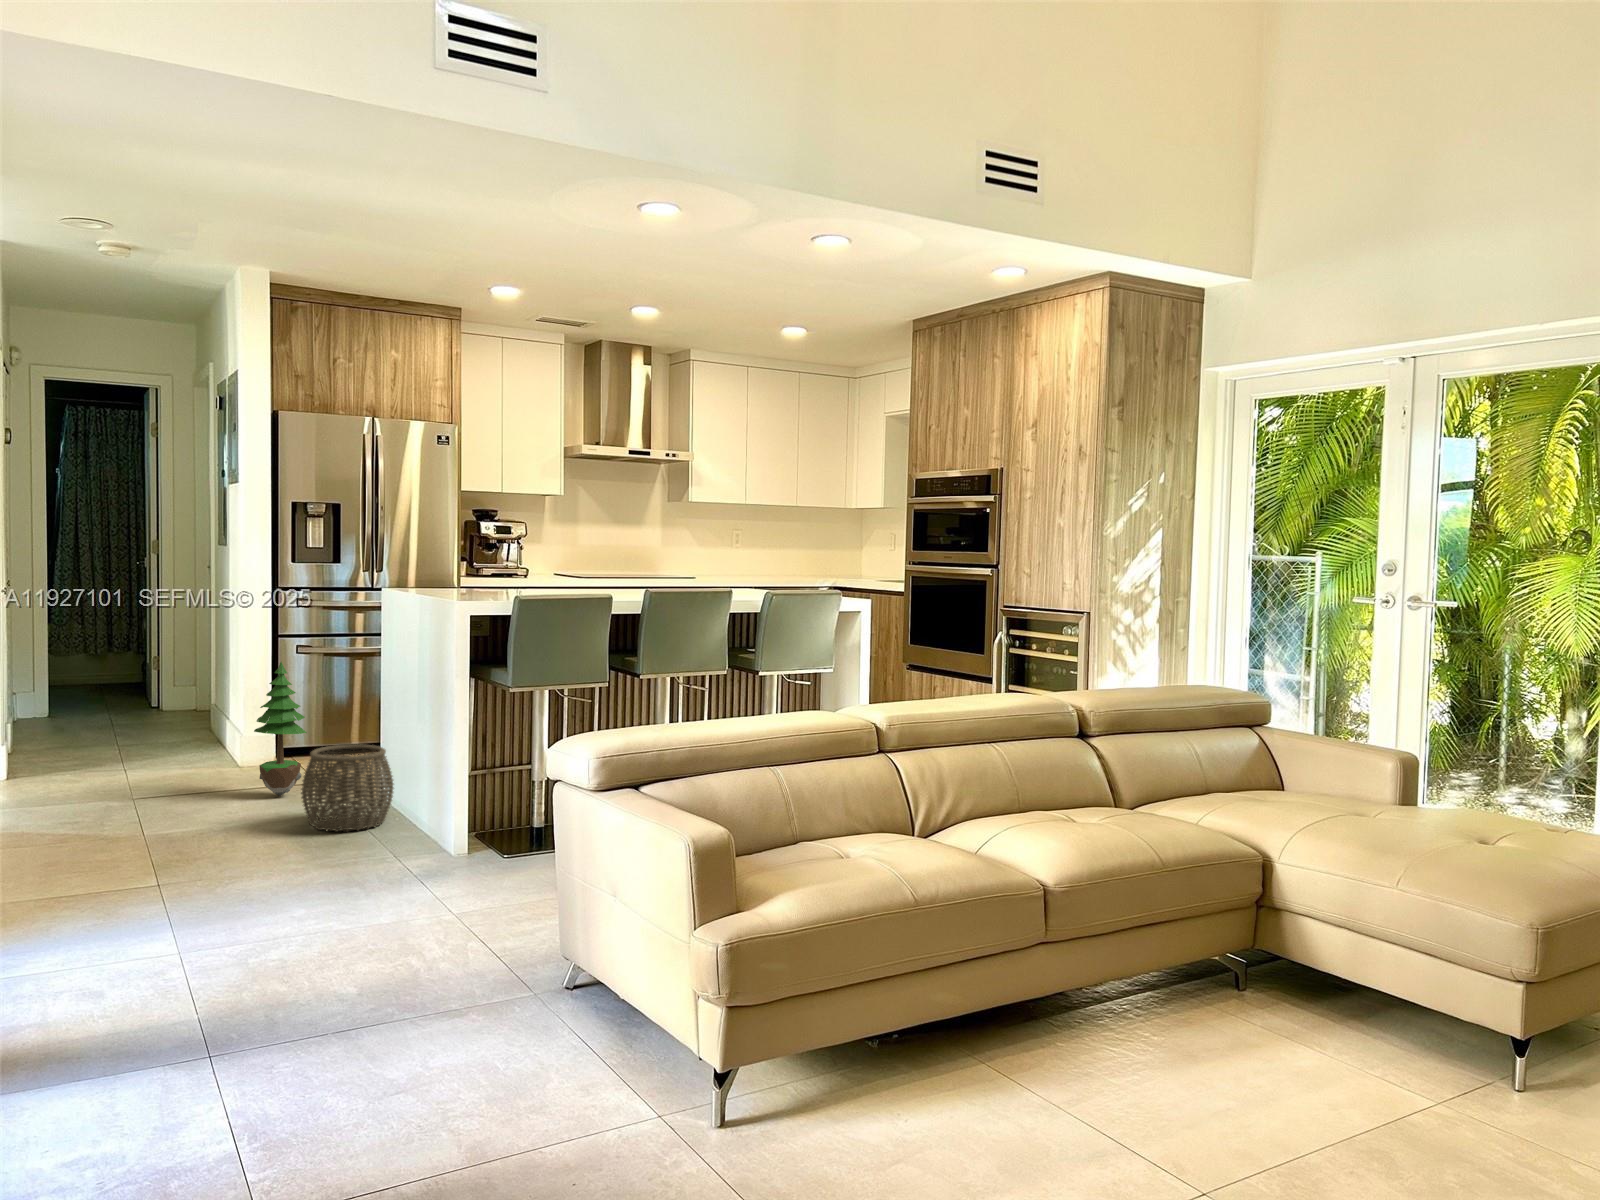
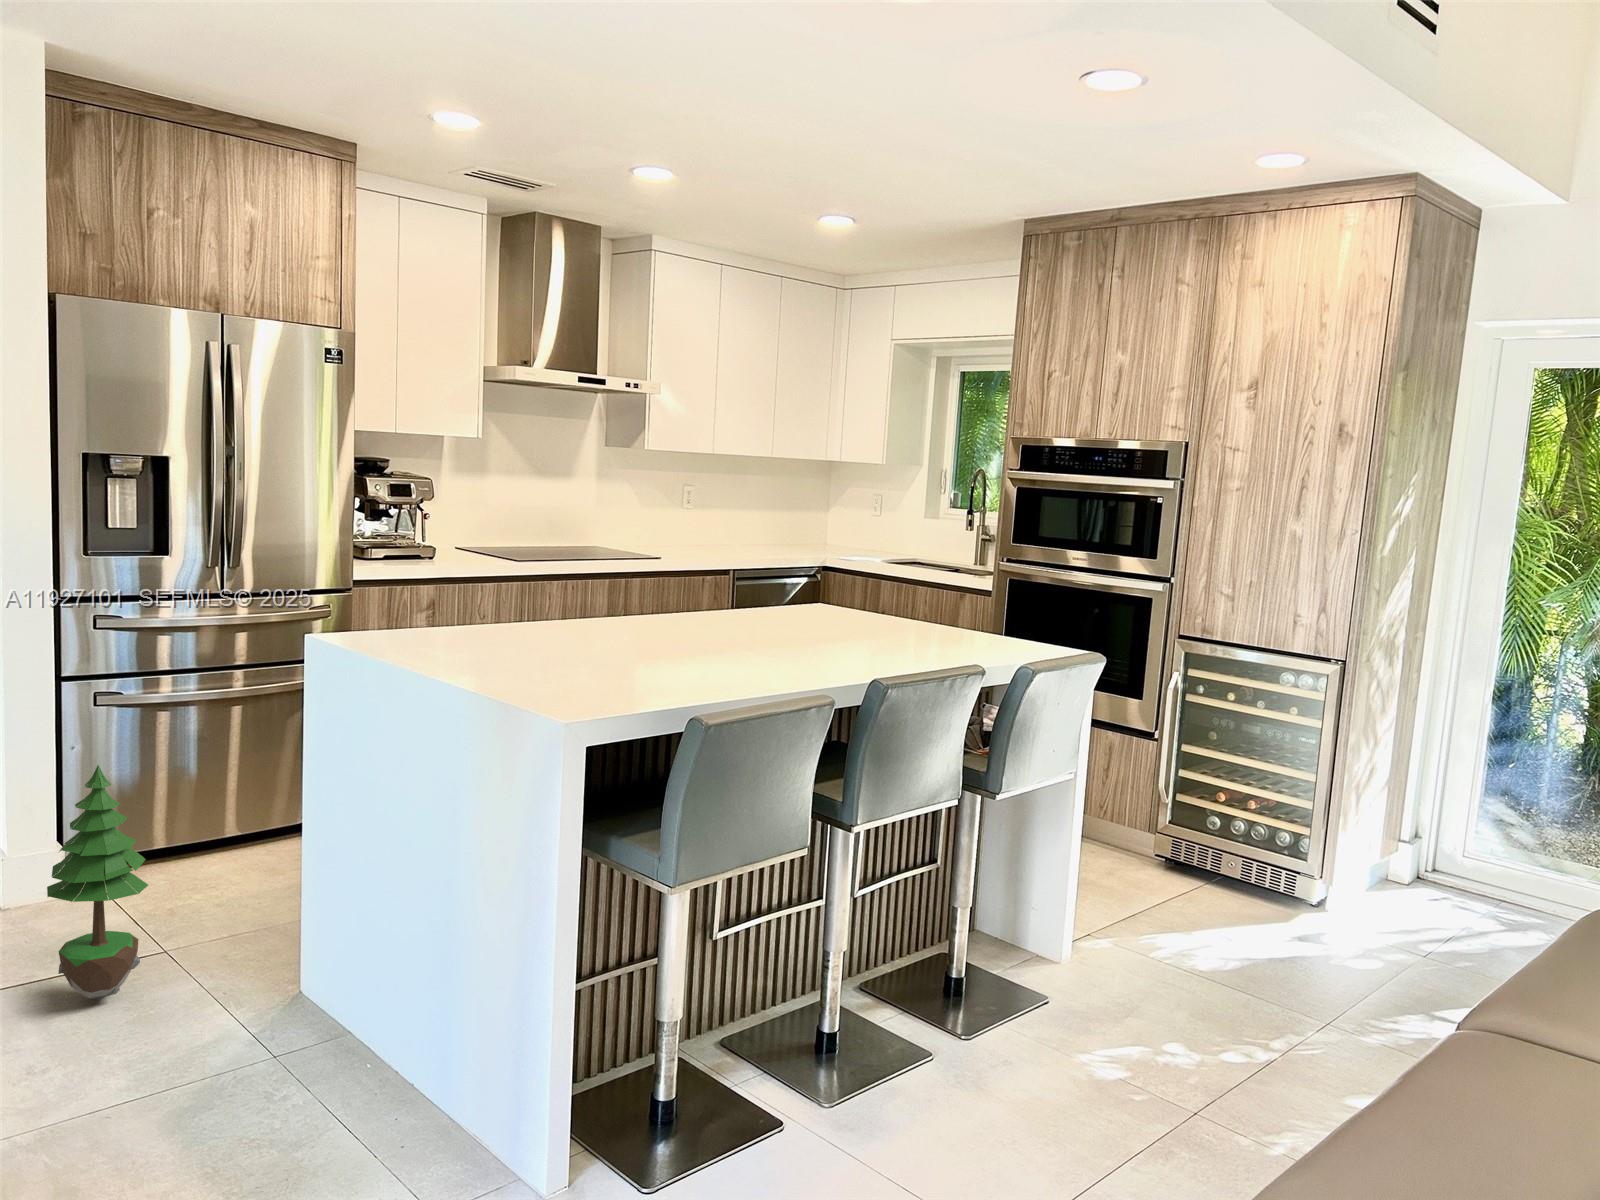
woven basket: present [301,744,394,832] -> none [172,934,351,1125]

